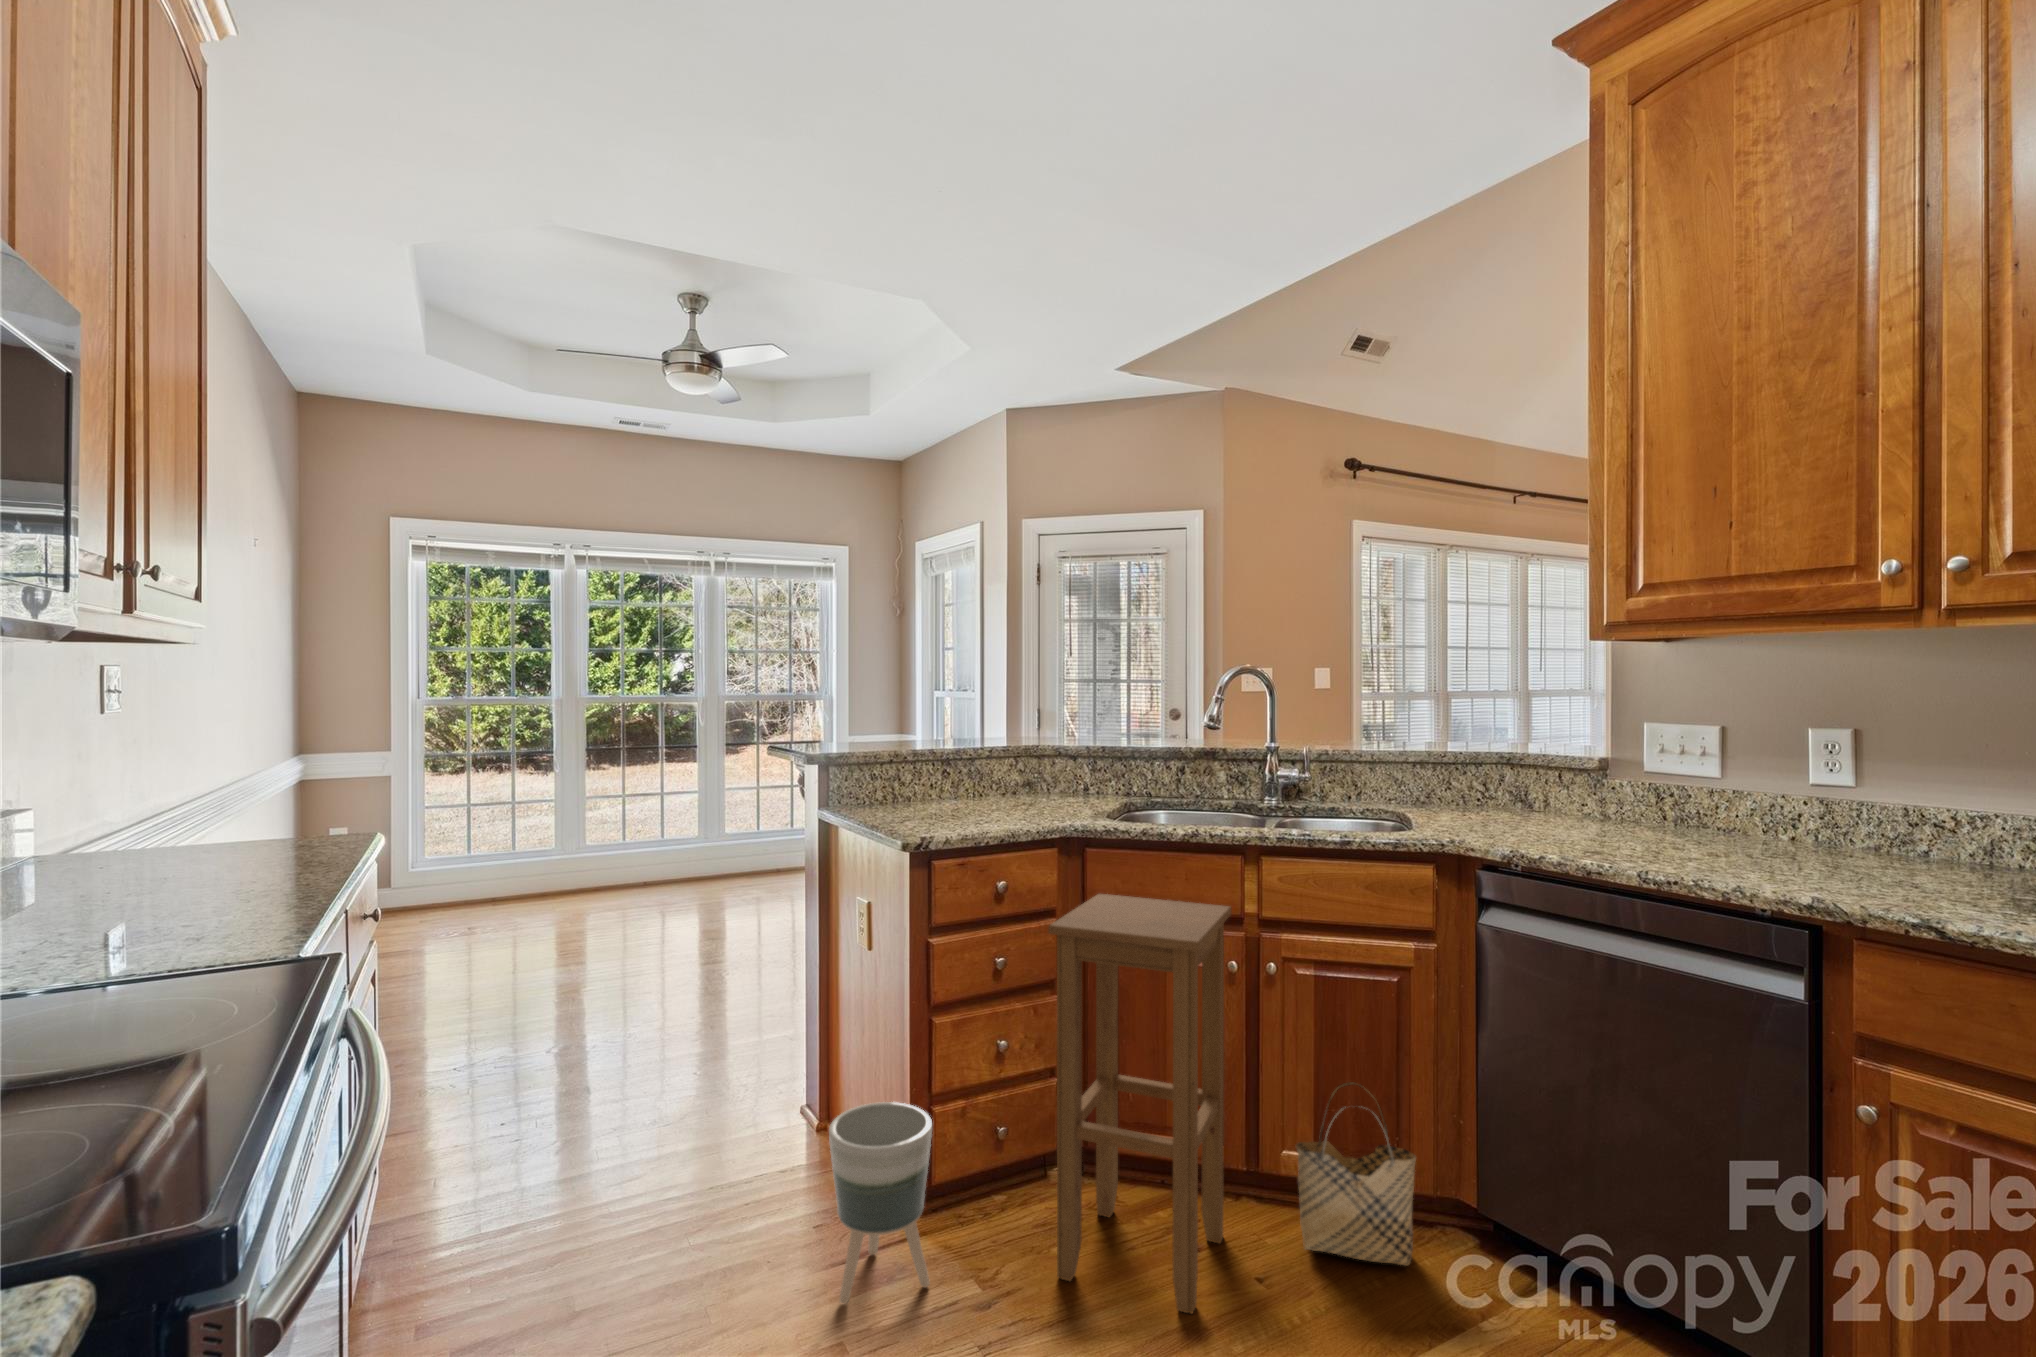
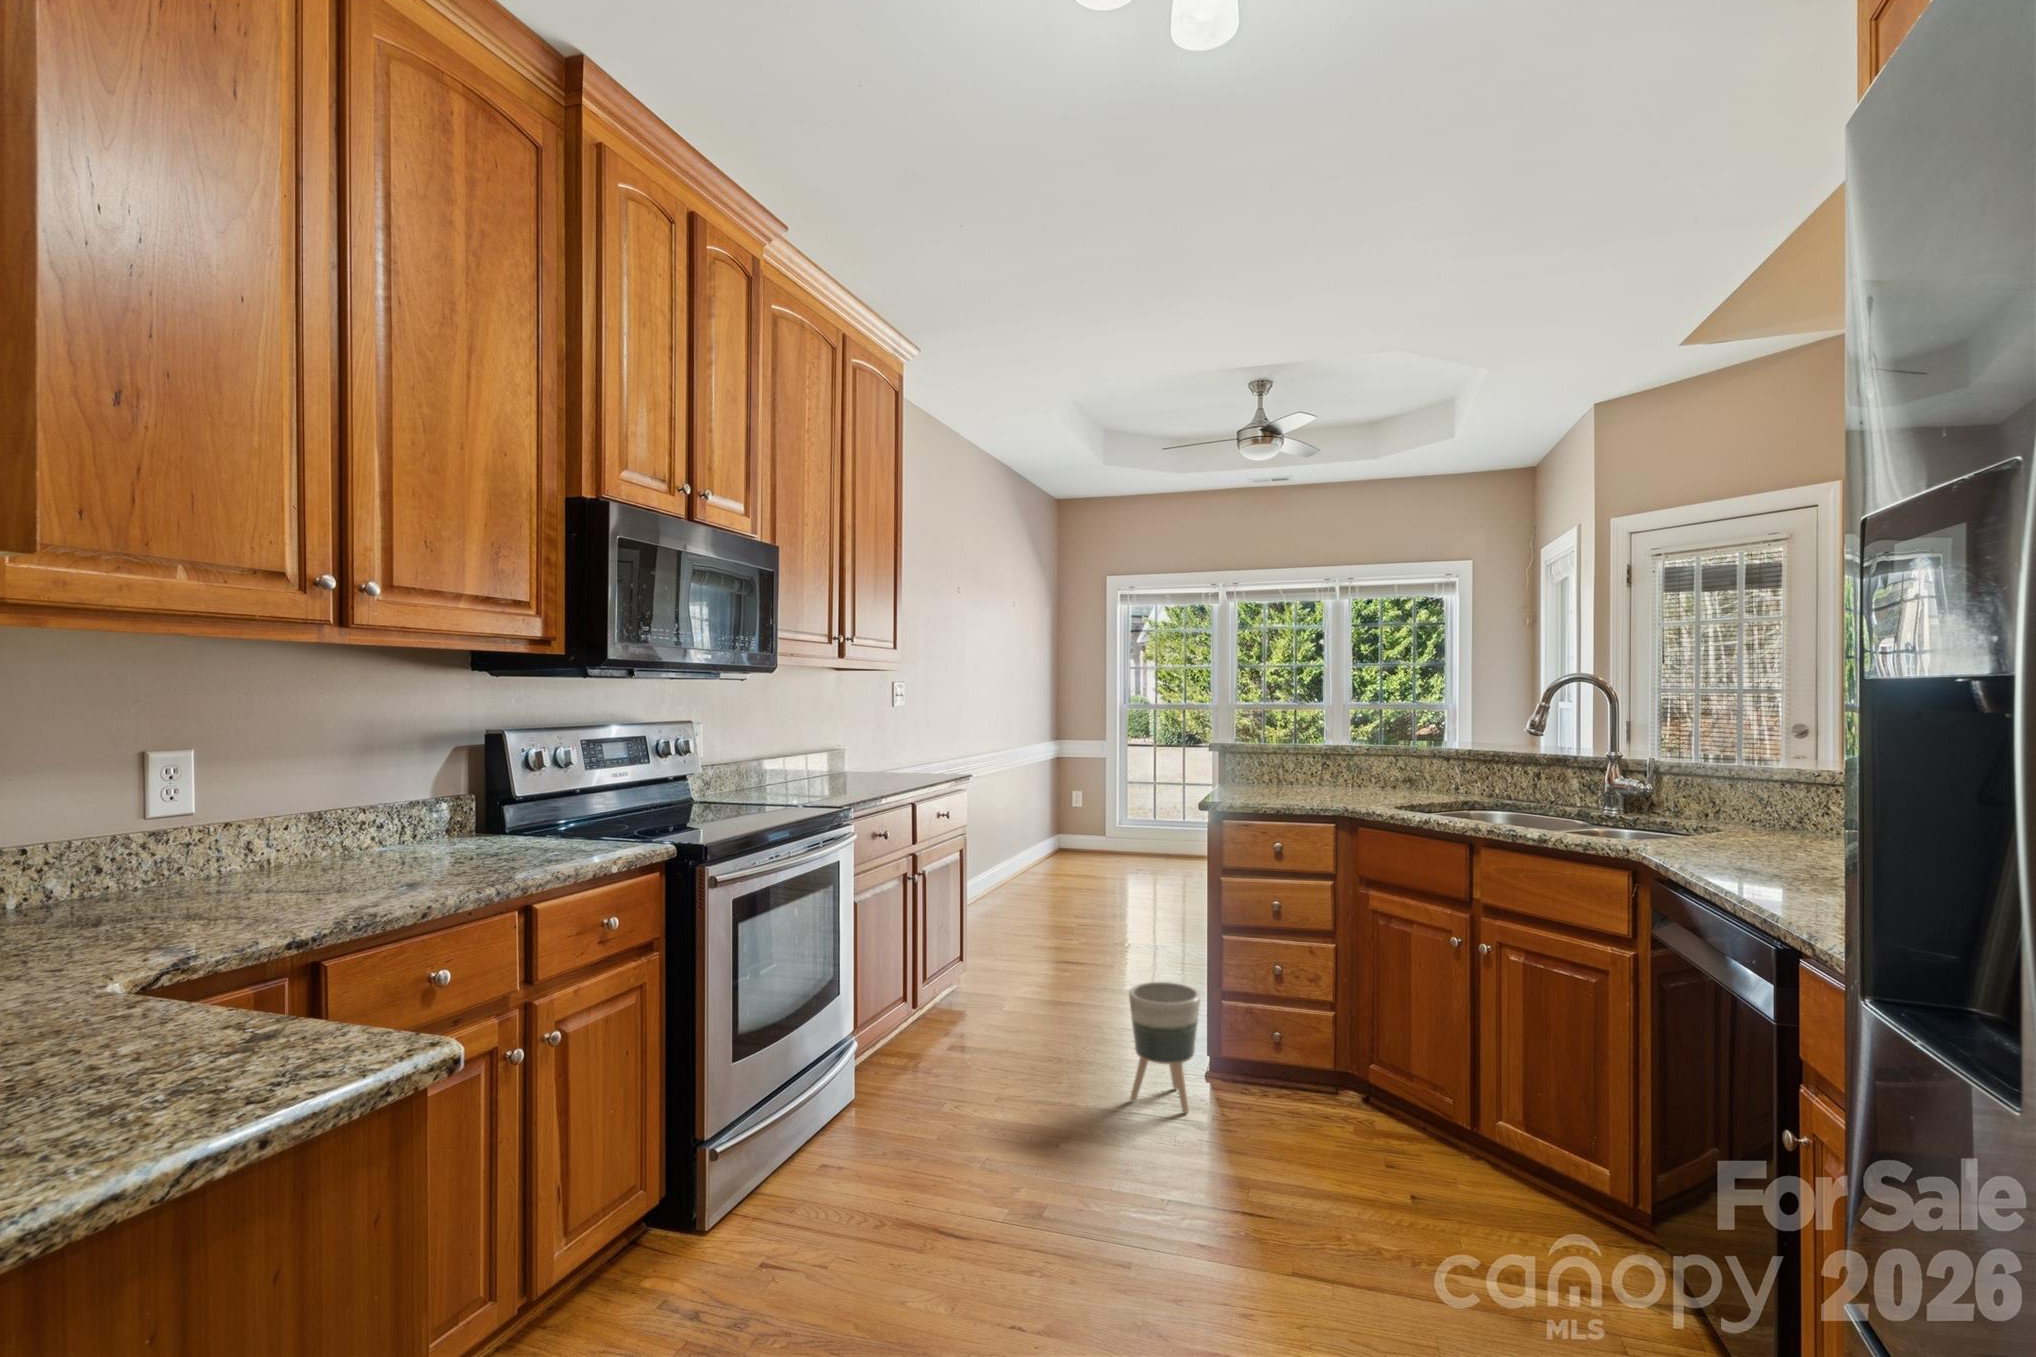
stool: present [1048,894,1232,1314] -> none [1261,864,1437,1195]
woven basket: present [1296,1082,1416,1266] -> none [1483,1074,1600,1253]

